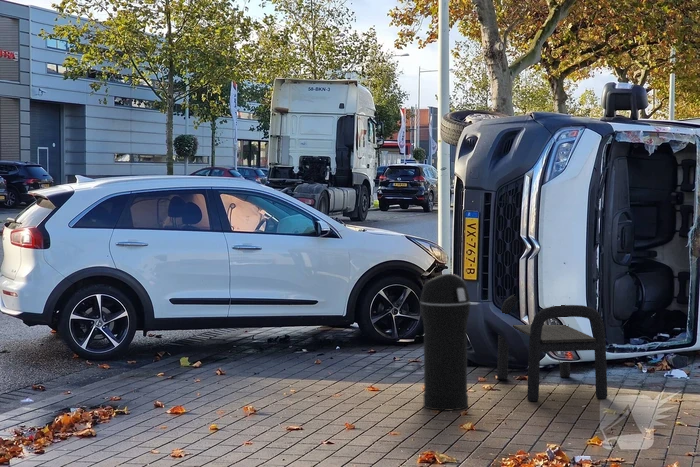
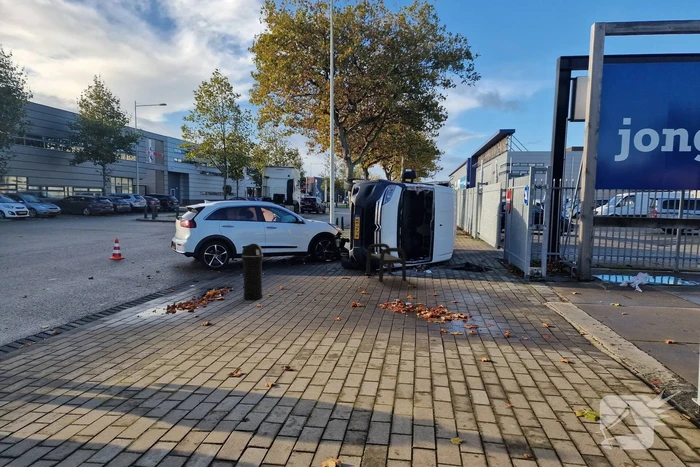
trash can: present [420,274,470,410] -> present [242,244,263,300]

